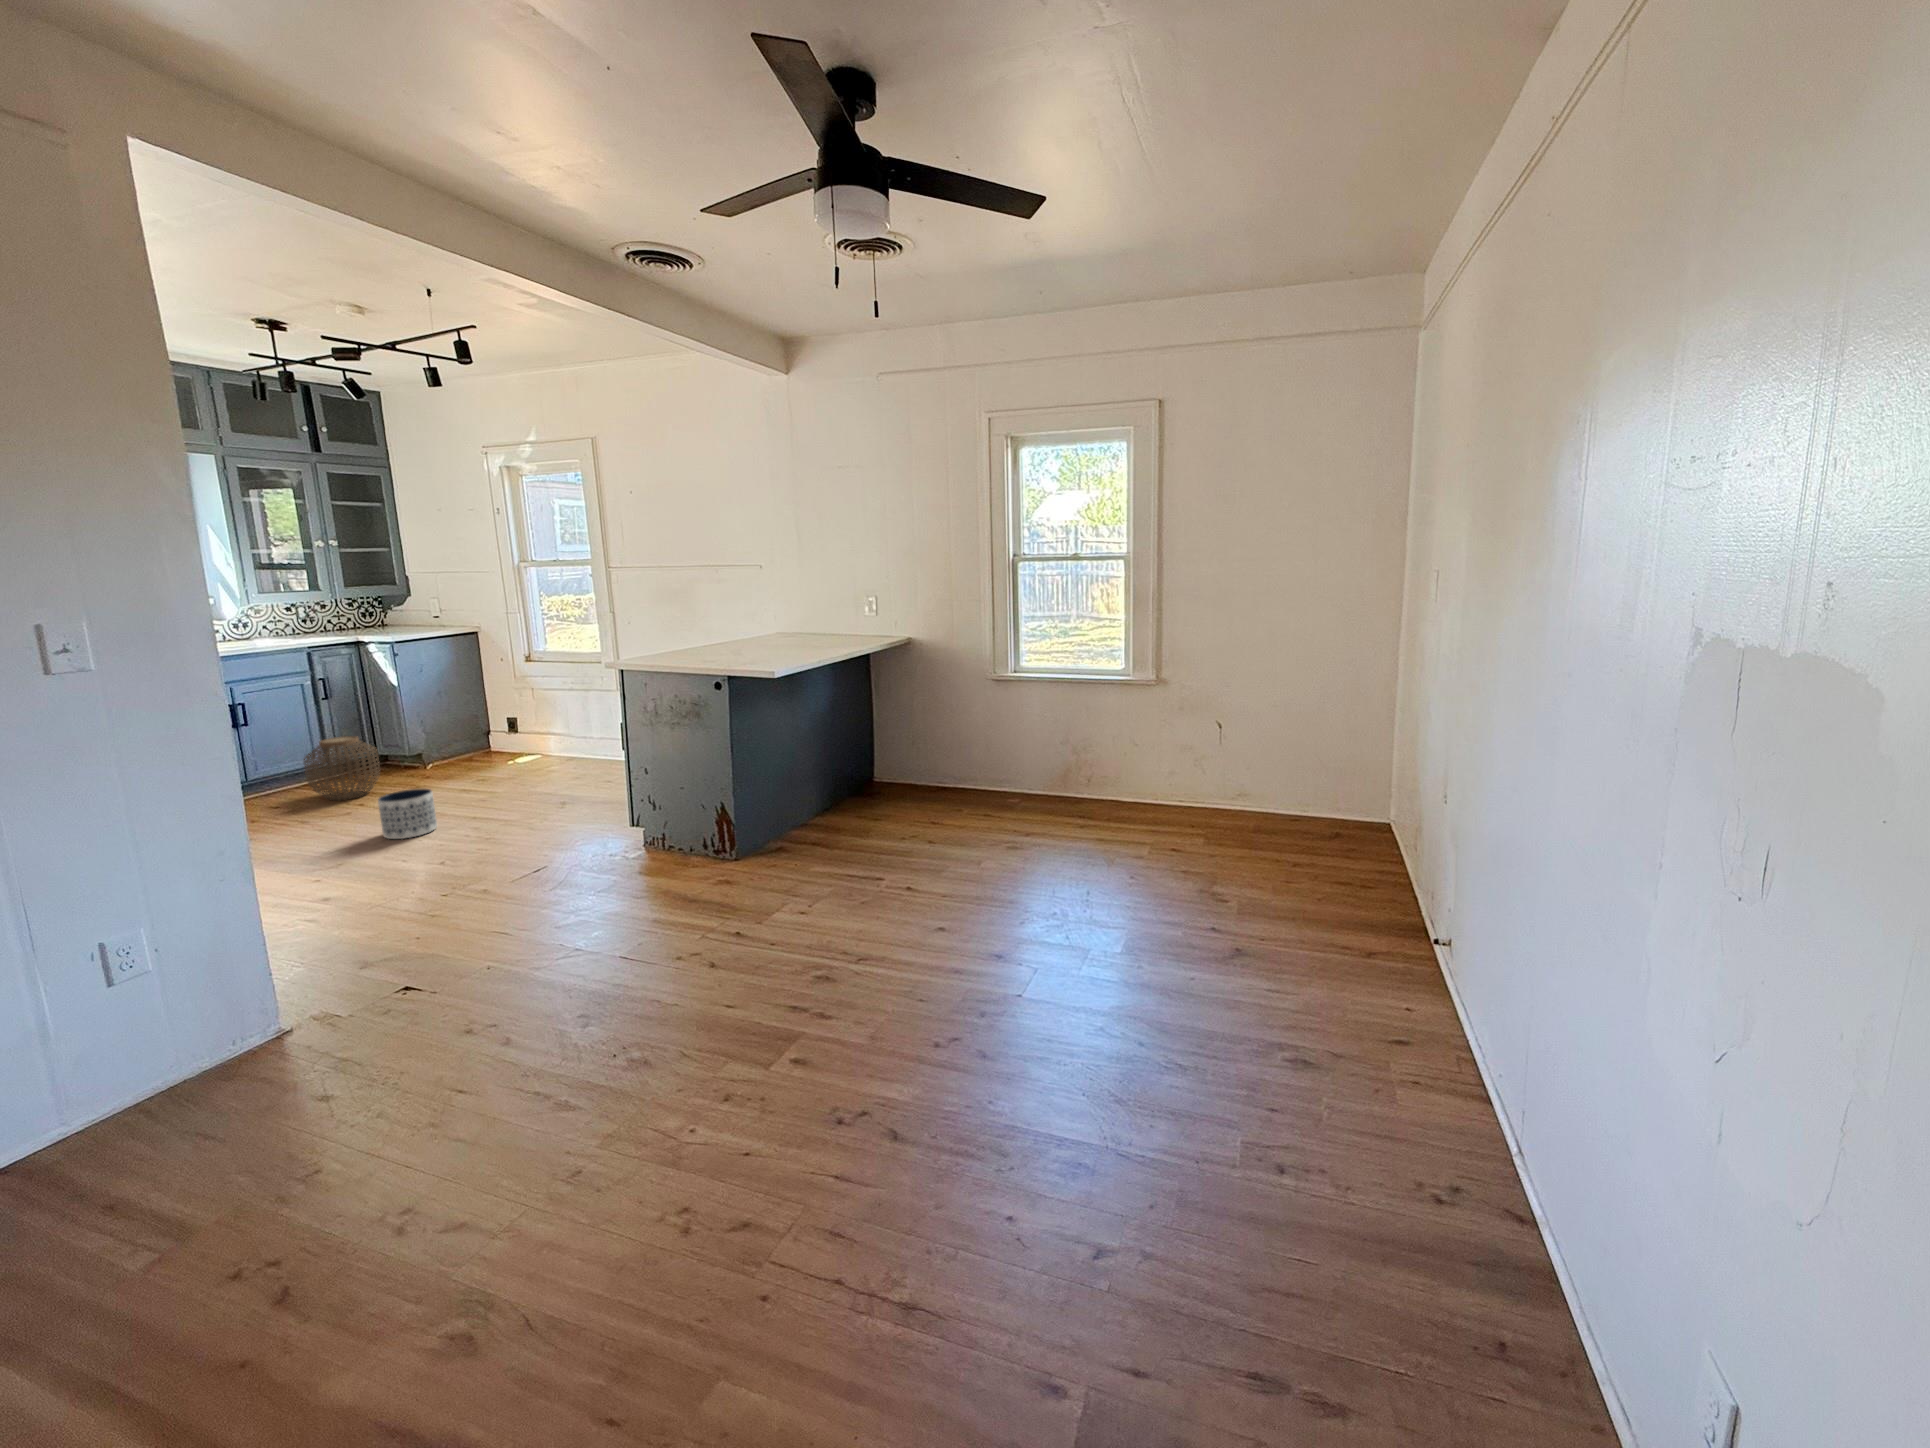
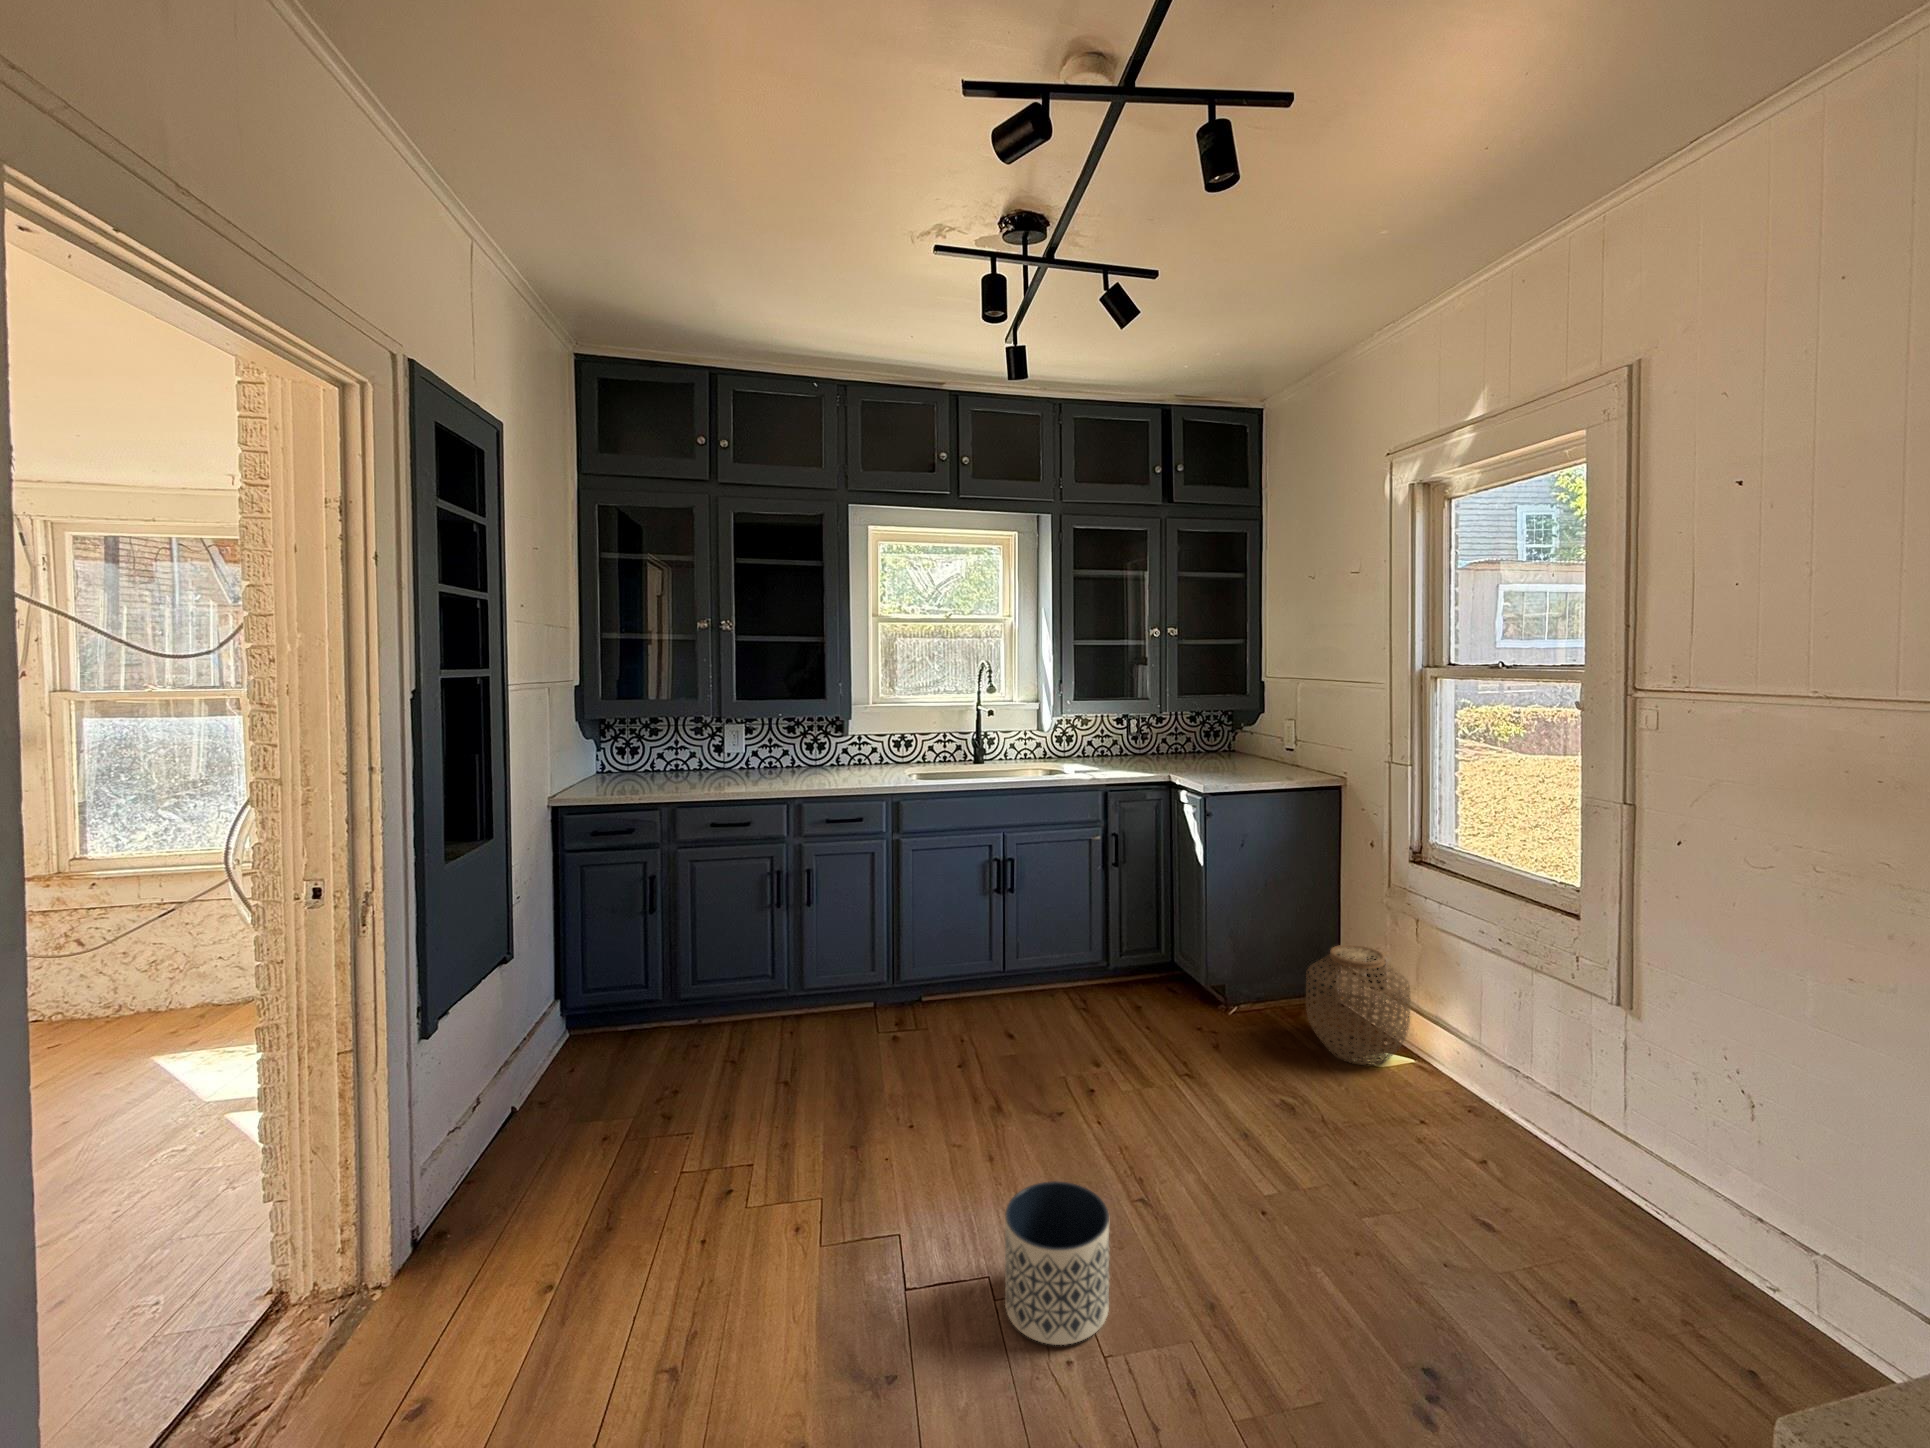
woven basket: present [304,736,380,800] -> present [1306,945,1410,1065]

